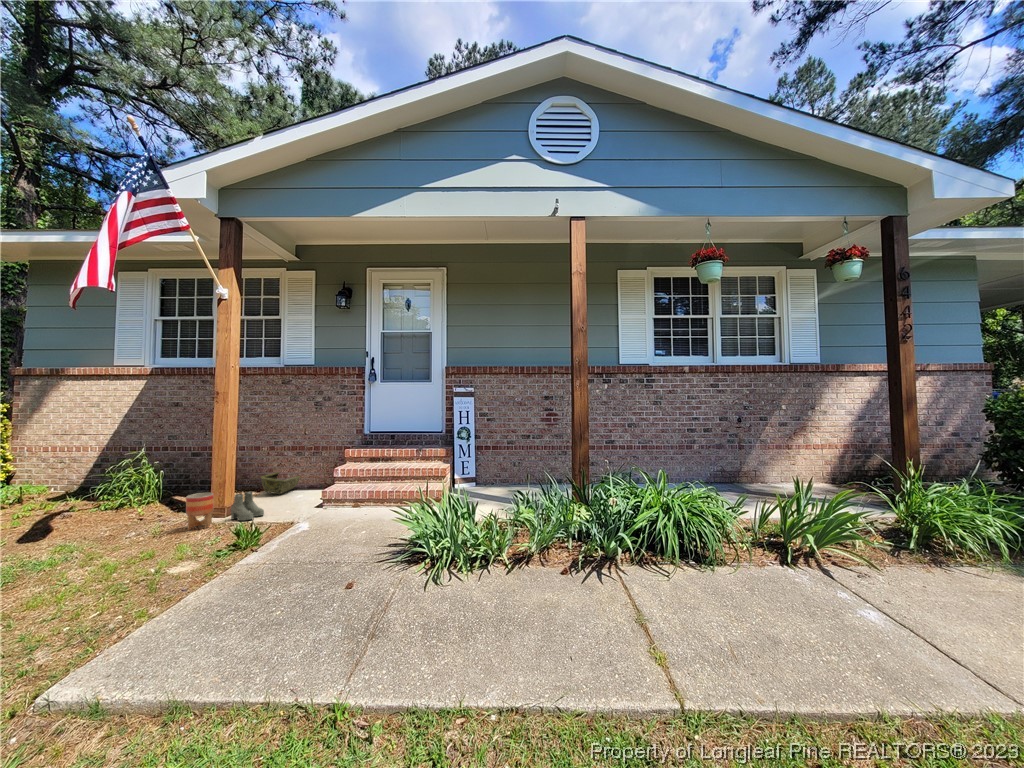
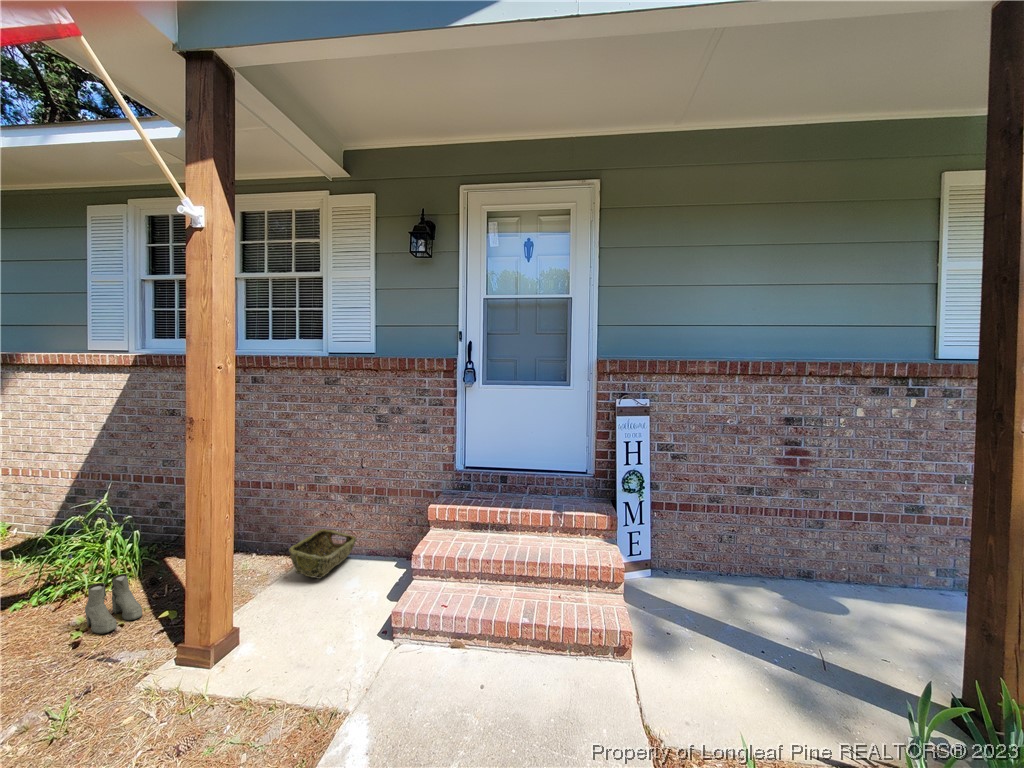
boots: present [231,491,264,521] -> present [85,574,142,634]
planter: present [186,493,214,530] -> none [111,636,174,734]

